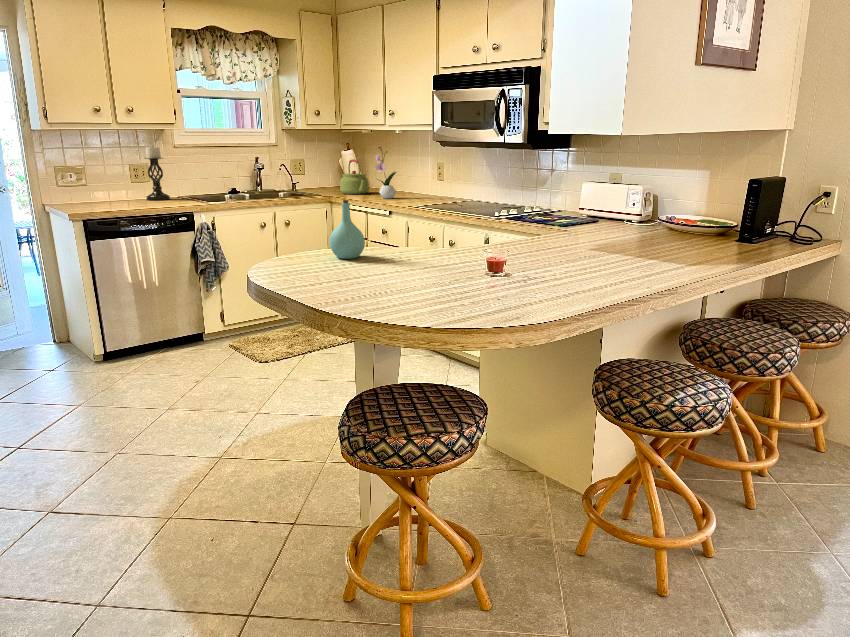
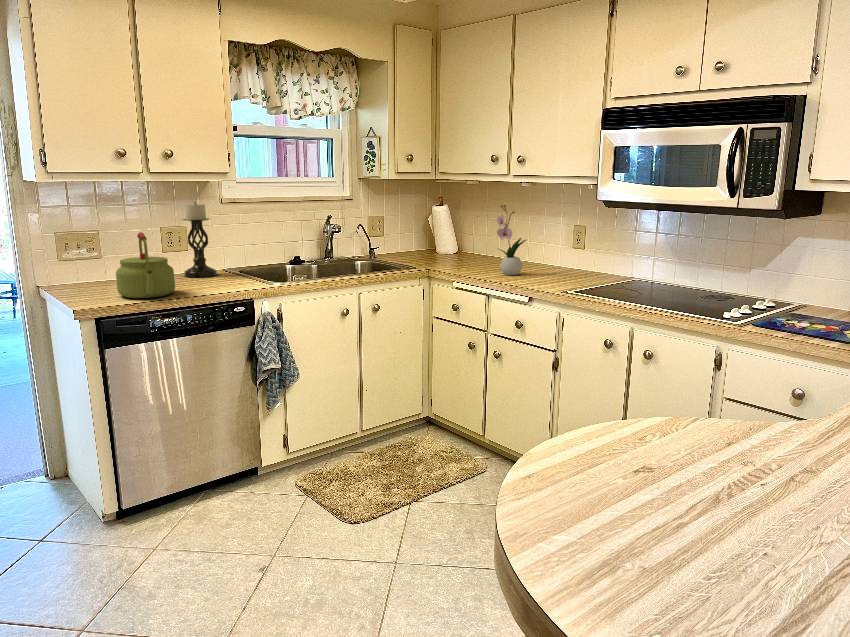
kettle: present [340,159,369,194] -> present [116,232,175,298]
bottle: present [329,200,365,259] -> none [671,387,763,528]

